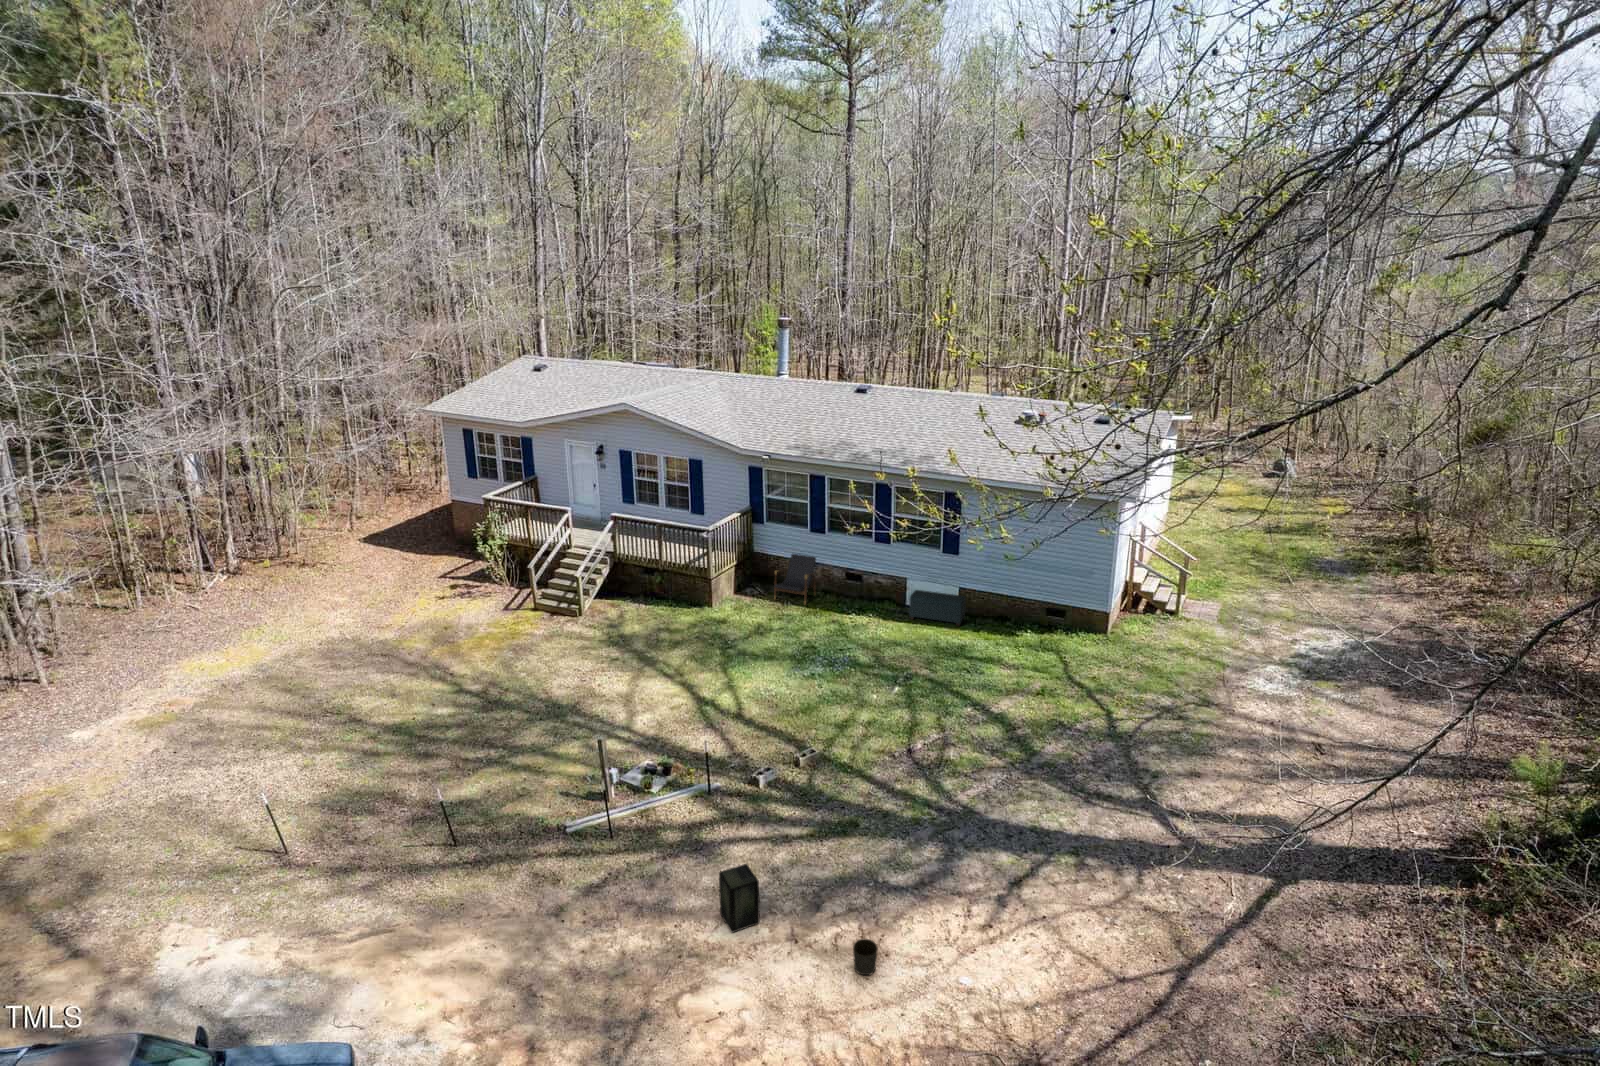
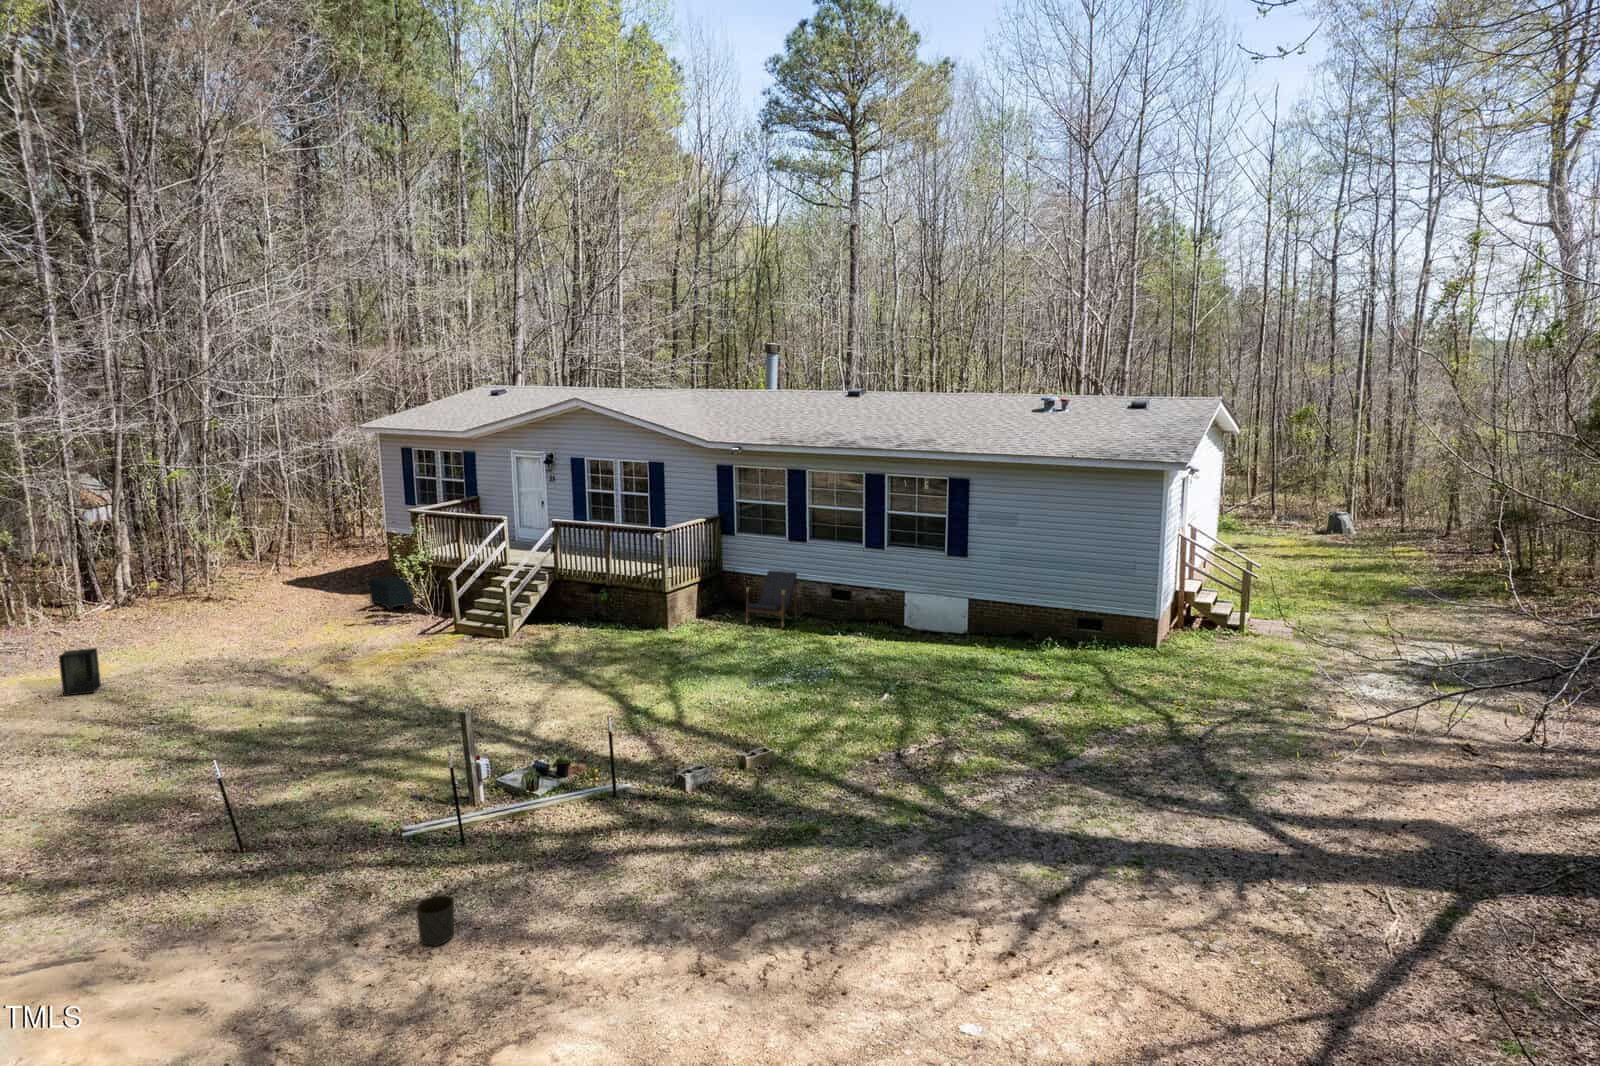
bench: present [909,590,966,626] -> present [370,576,414,611]
storage box: present [719,864,760,933] -> present [59,648,101,696]
planter: present [853,939,878,975] -> present [417,896,454,946]

